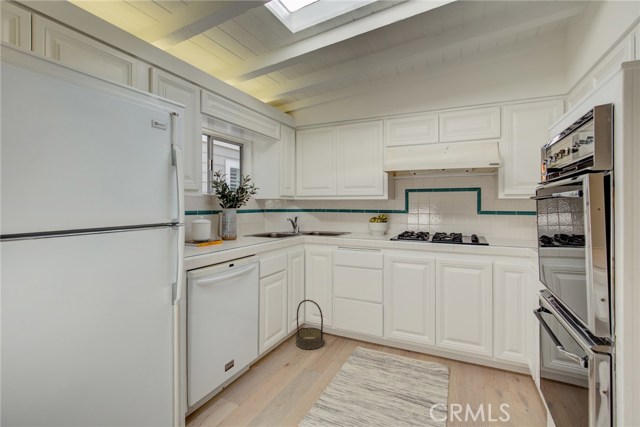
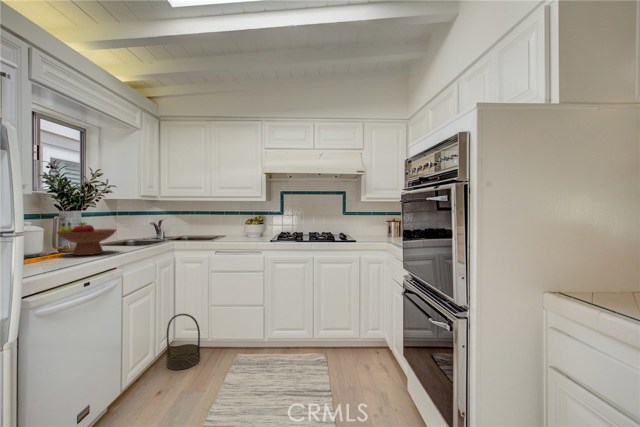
fruit bowl: none [219,216,259,242] -> present [57,222,116,255]

